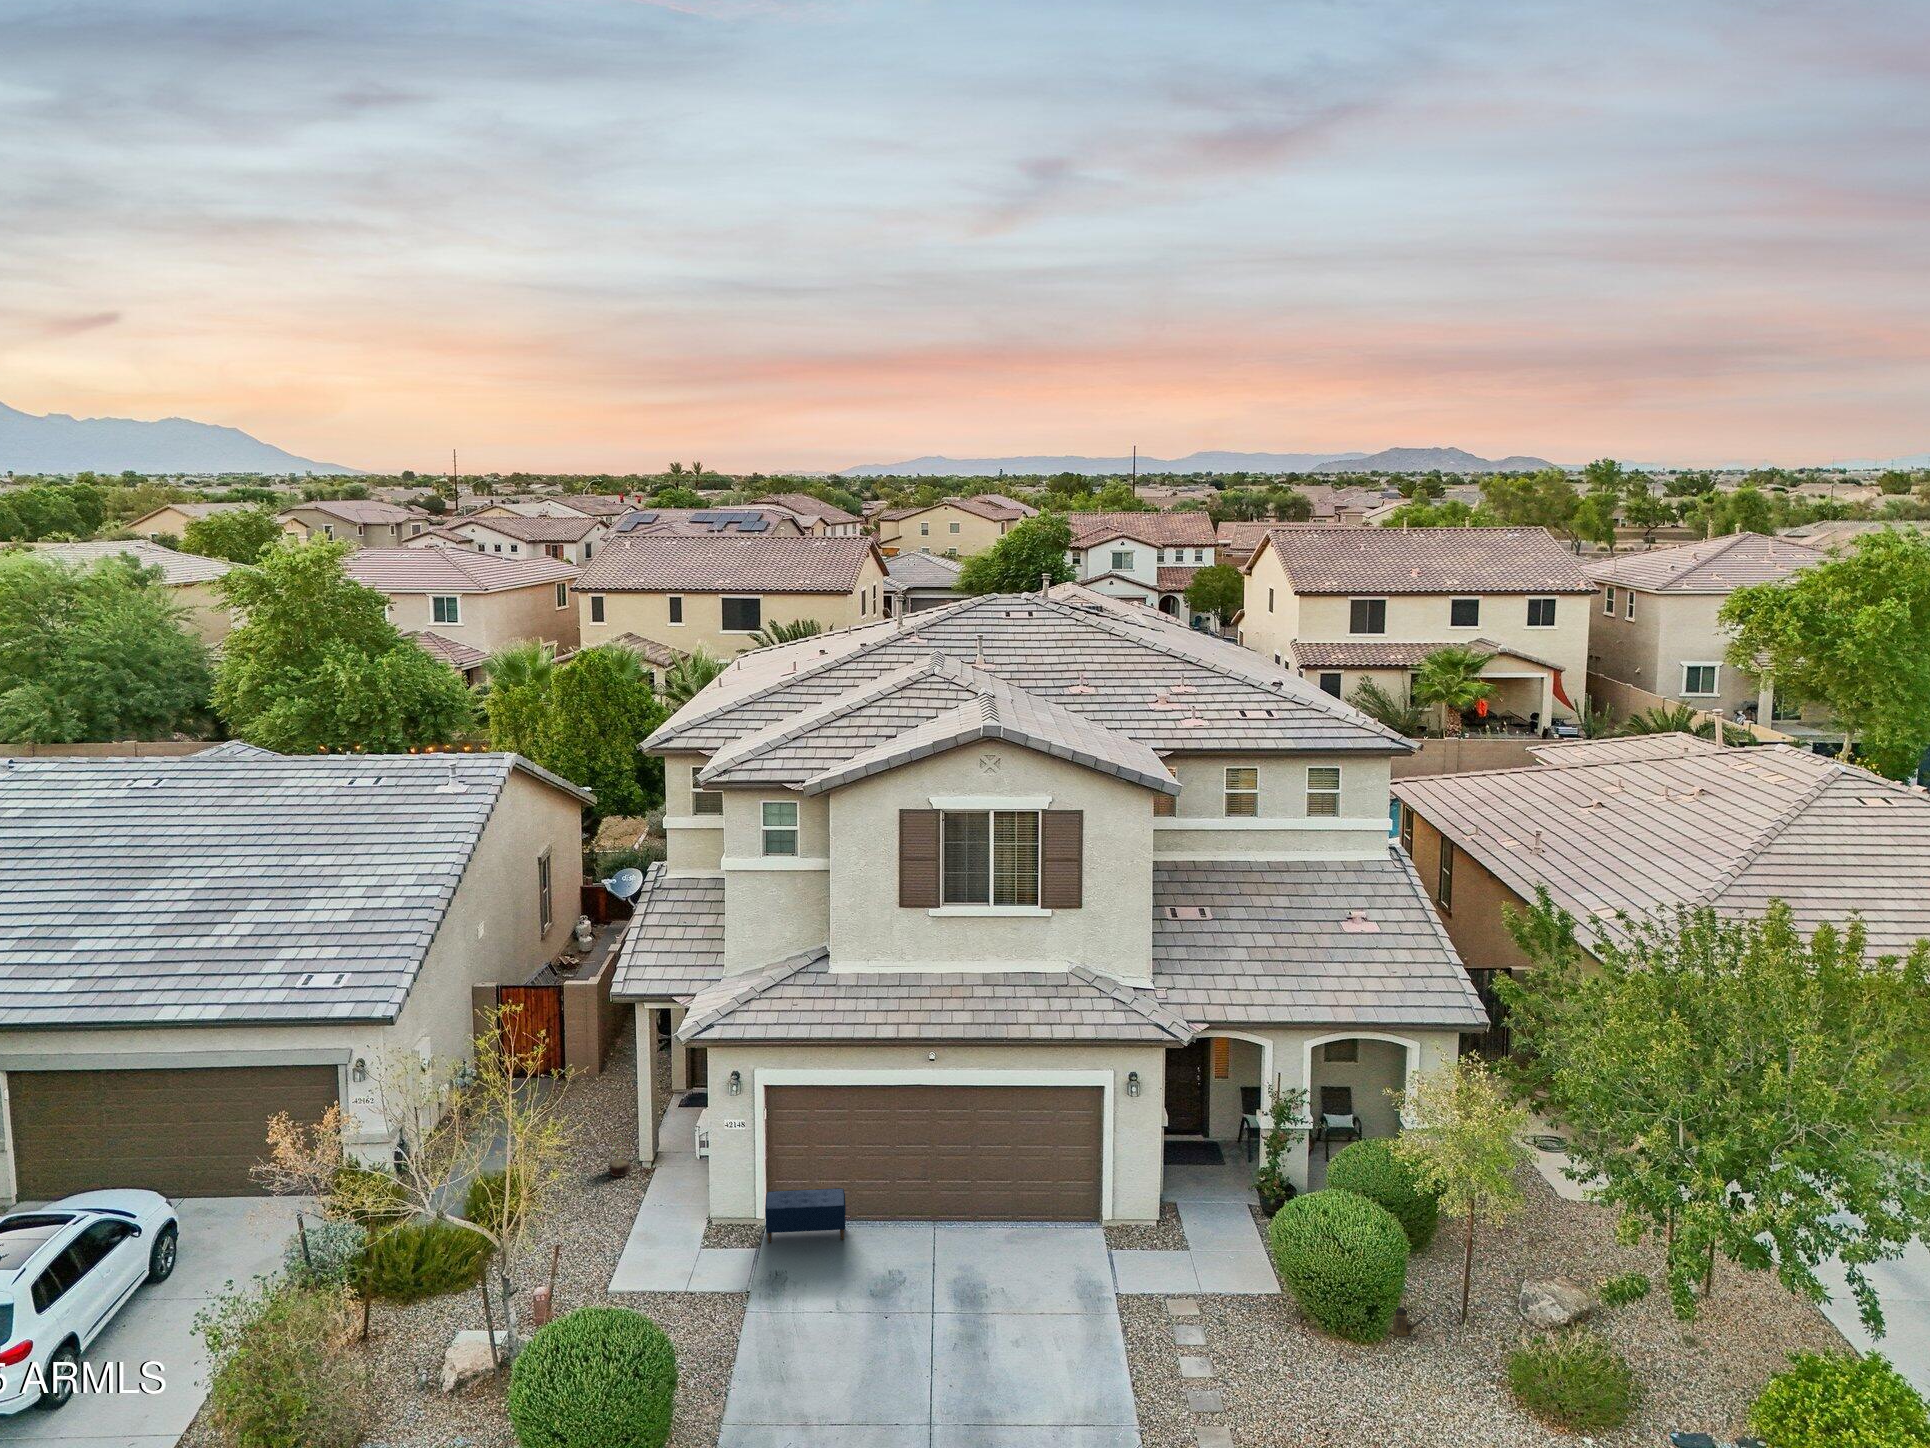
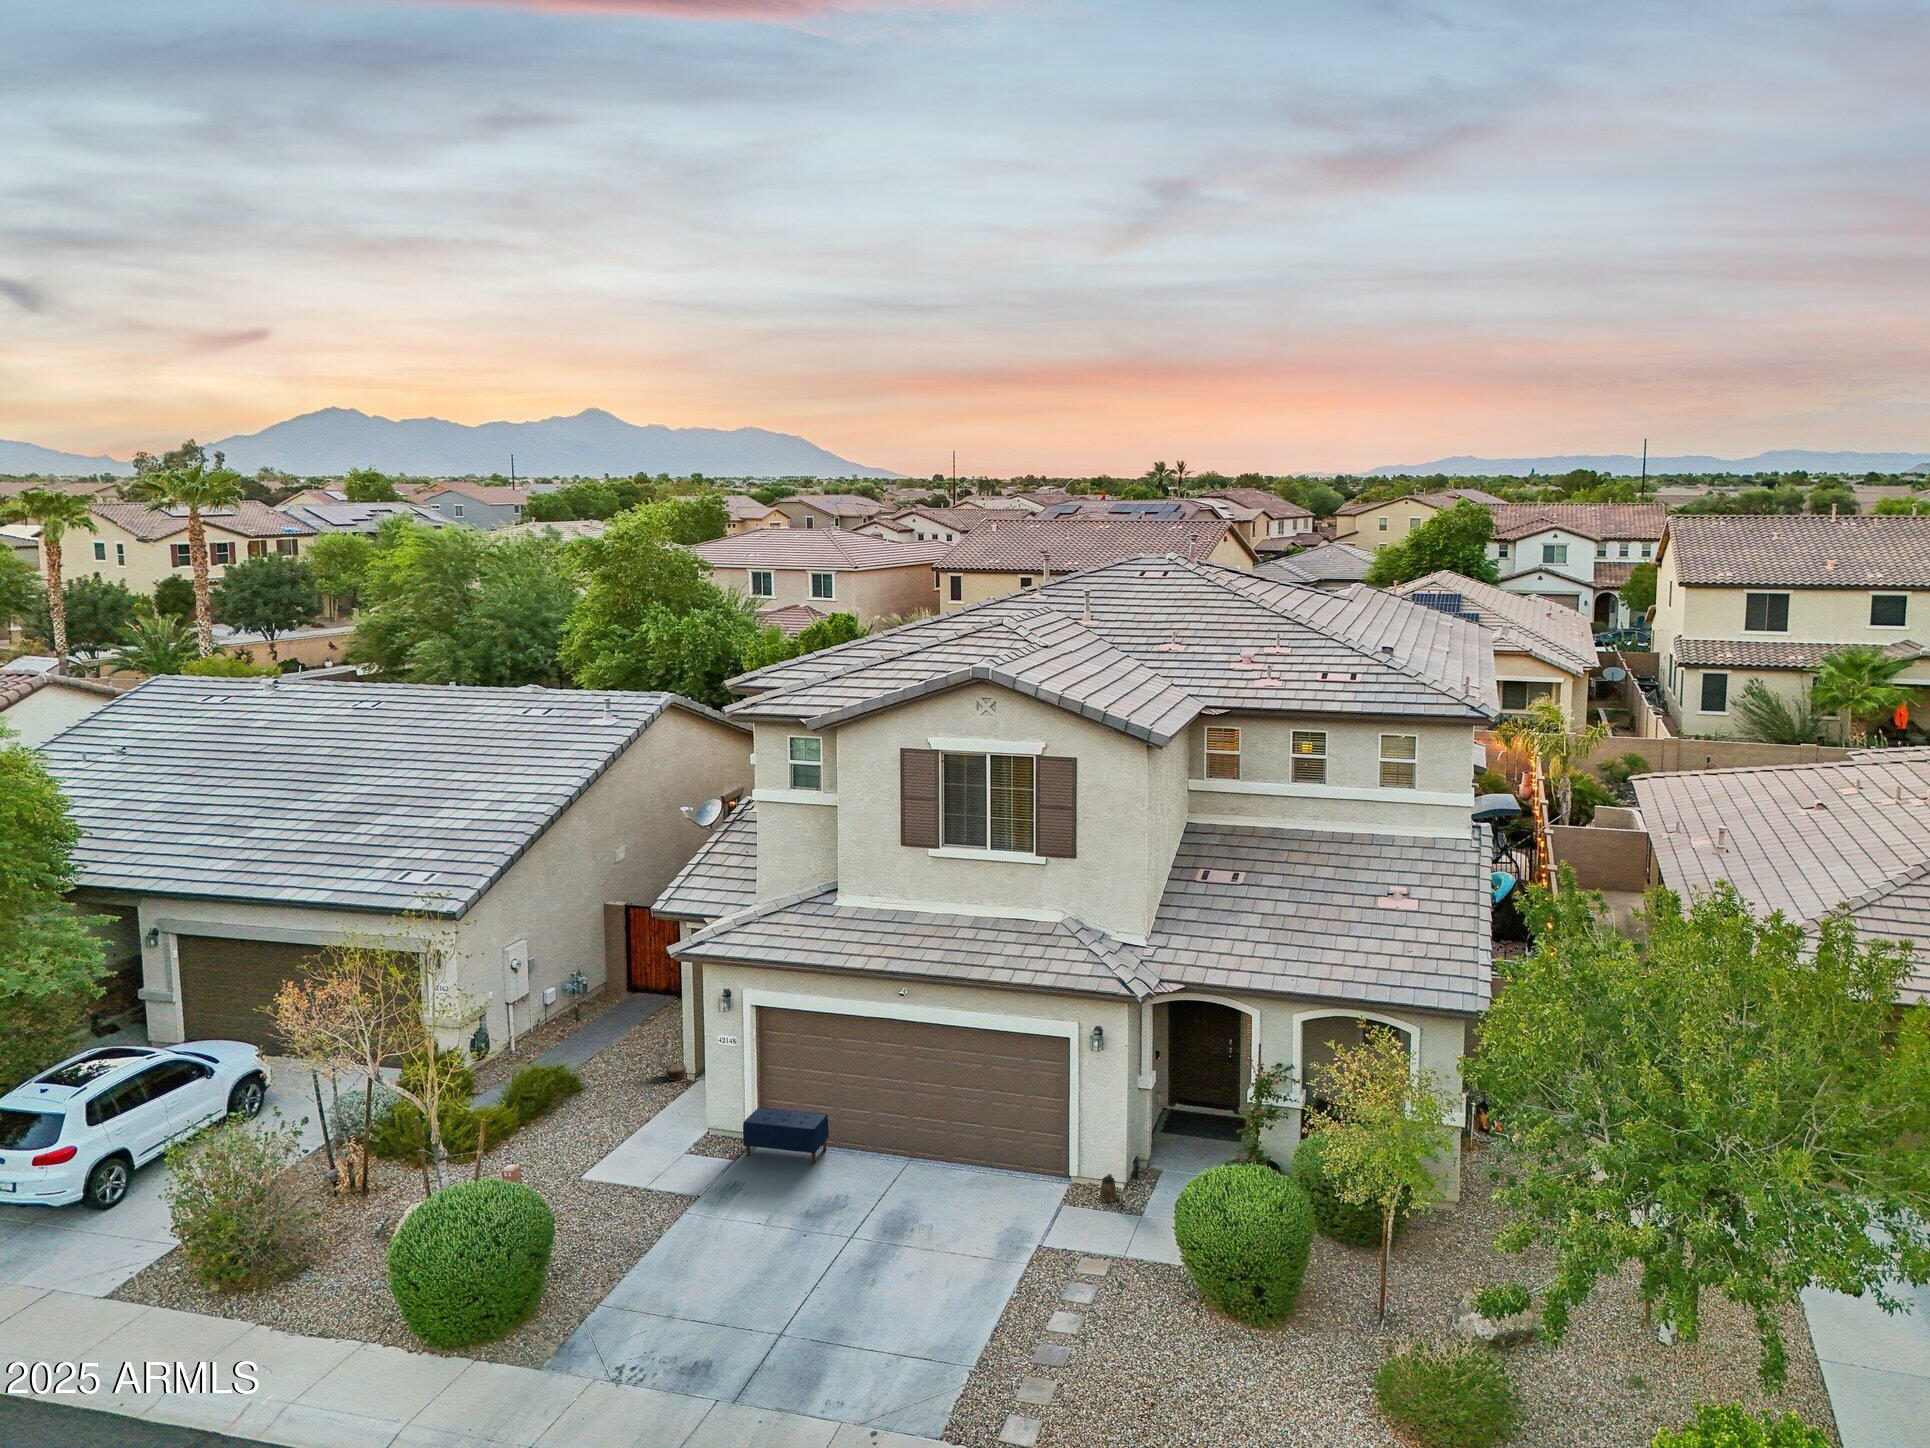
watering can: present [1390,1307,1430,1337] -> present [1099,1174,1118,1203]

